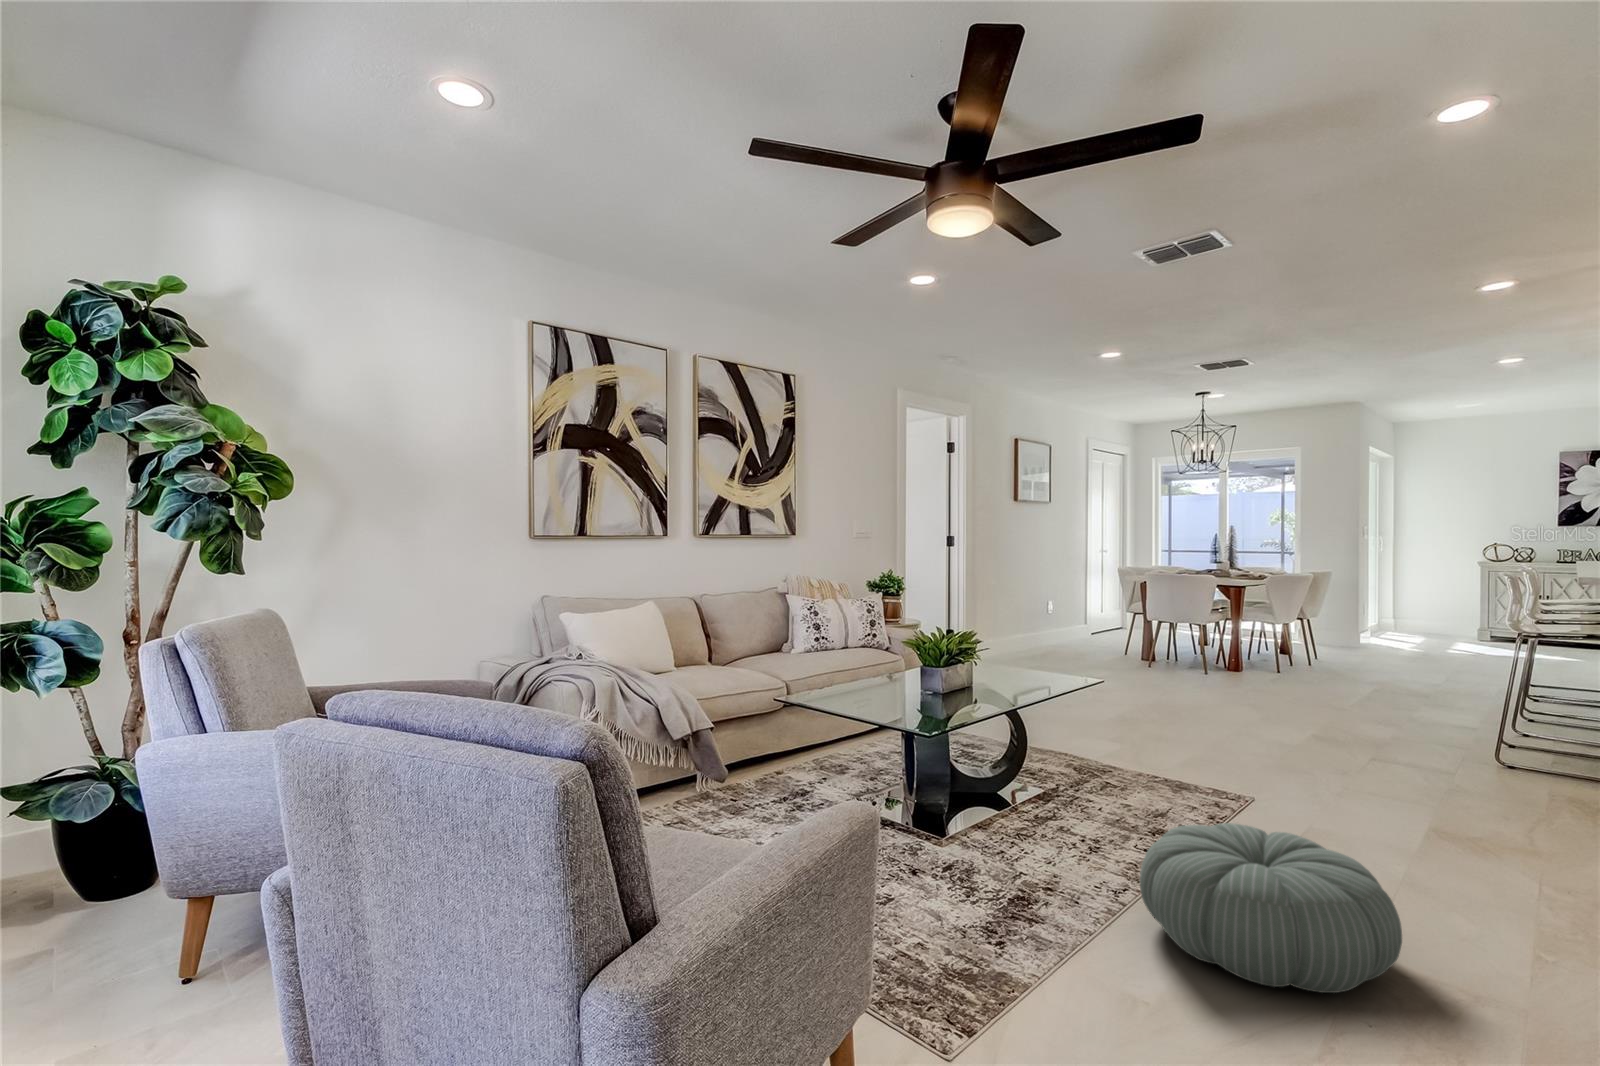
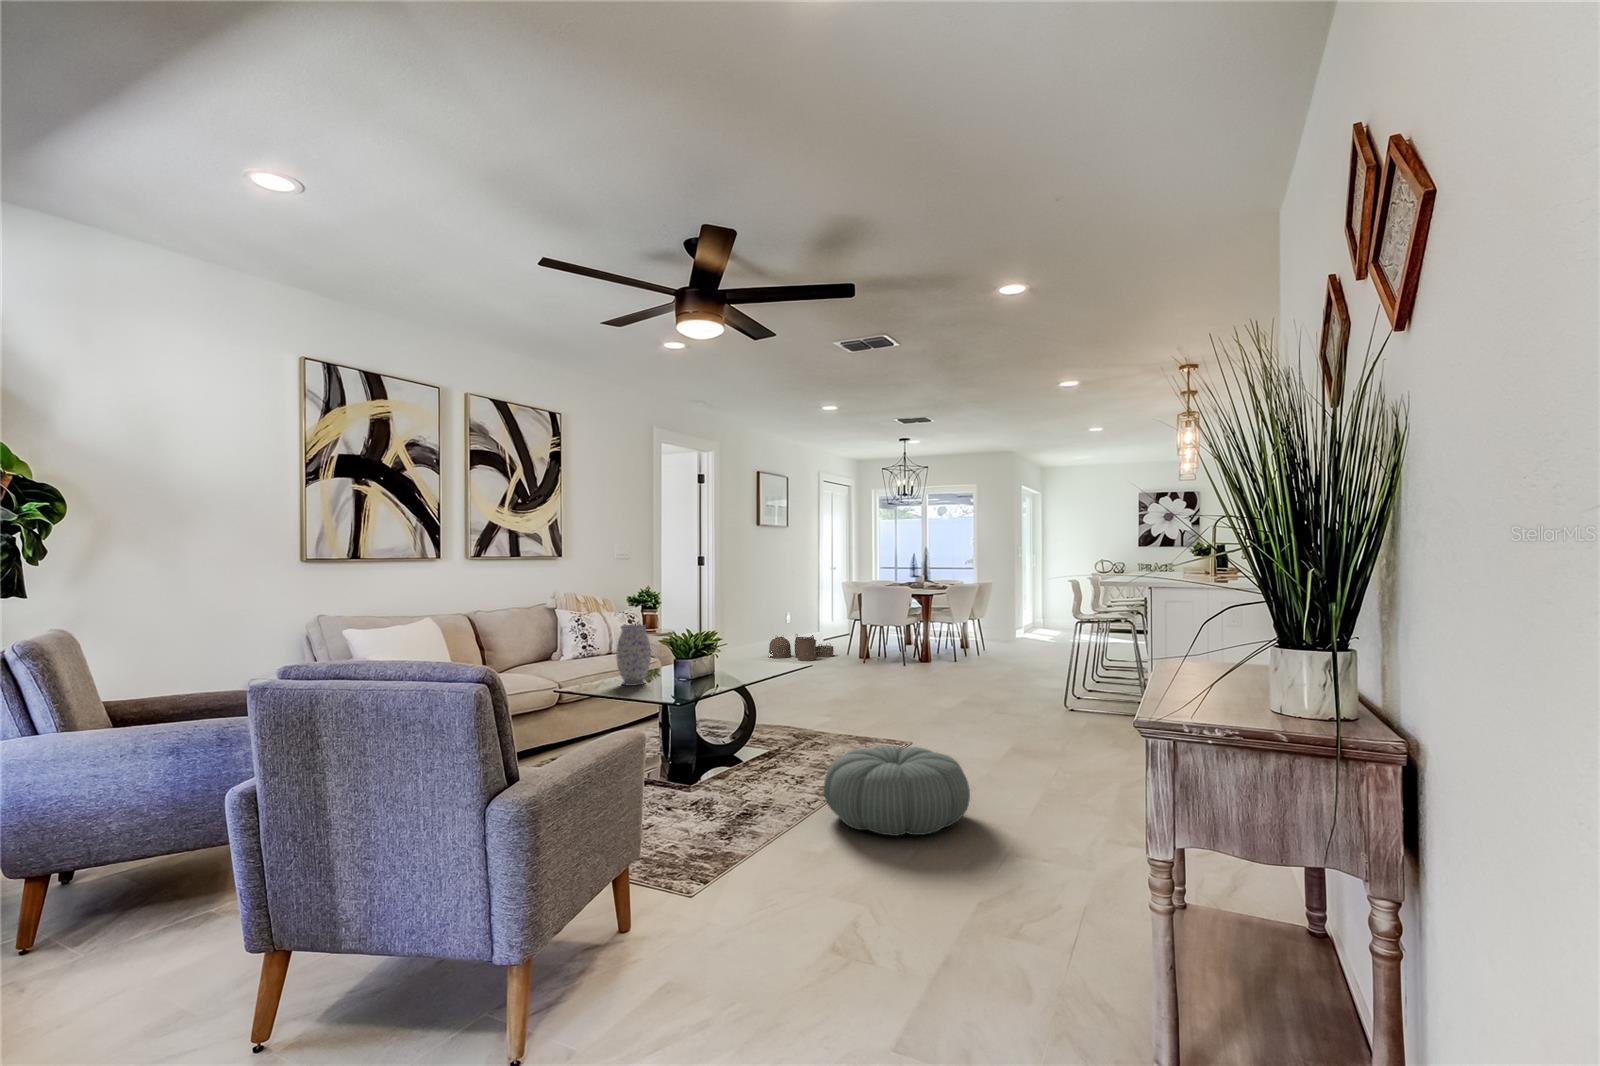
vase: none [852,621,893,697] -> present [616,625,651,686]
woven basket: none [1030,626,1110,658] -> present [769,634,834,661]

